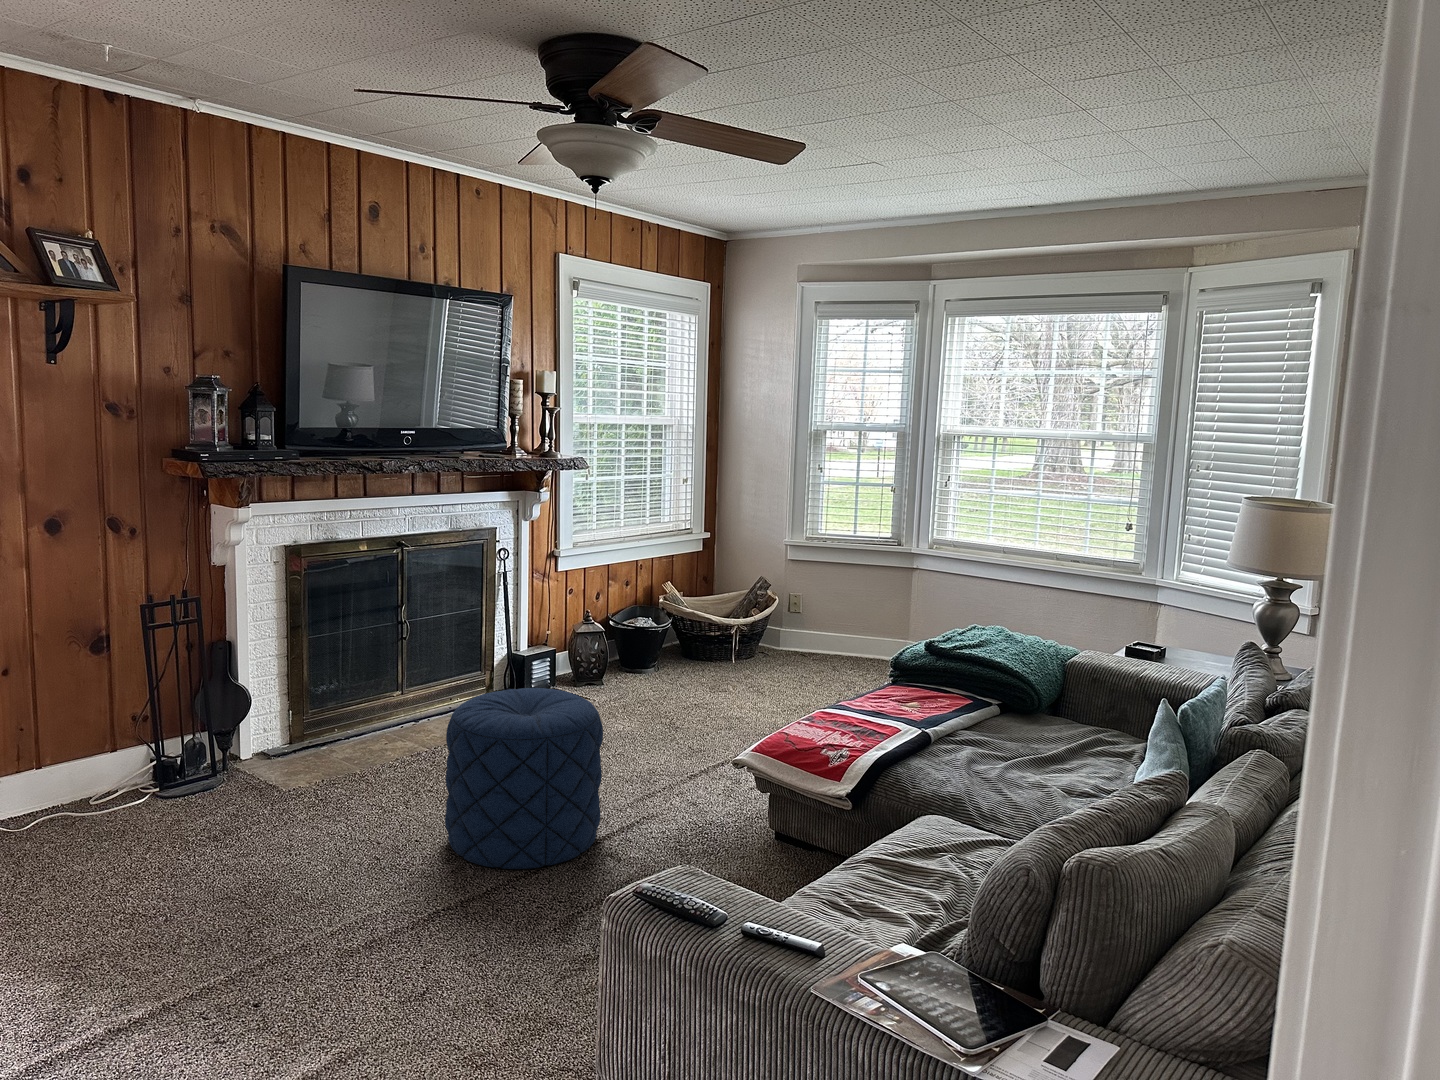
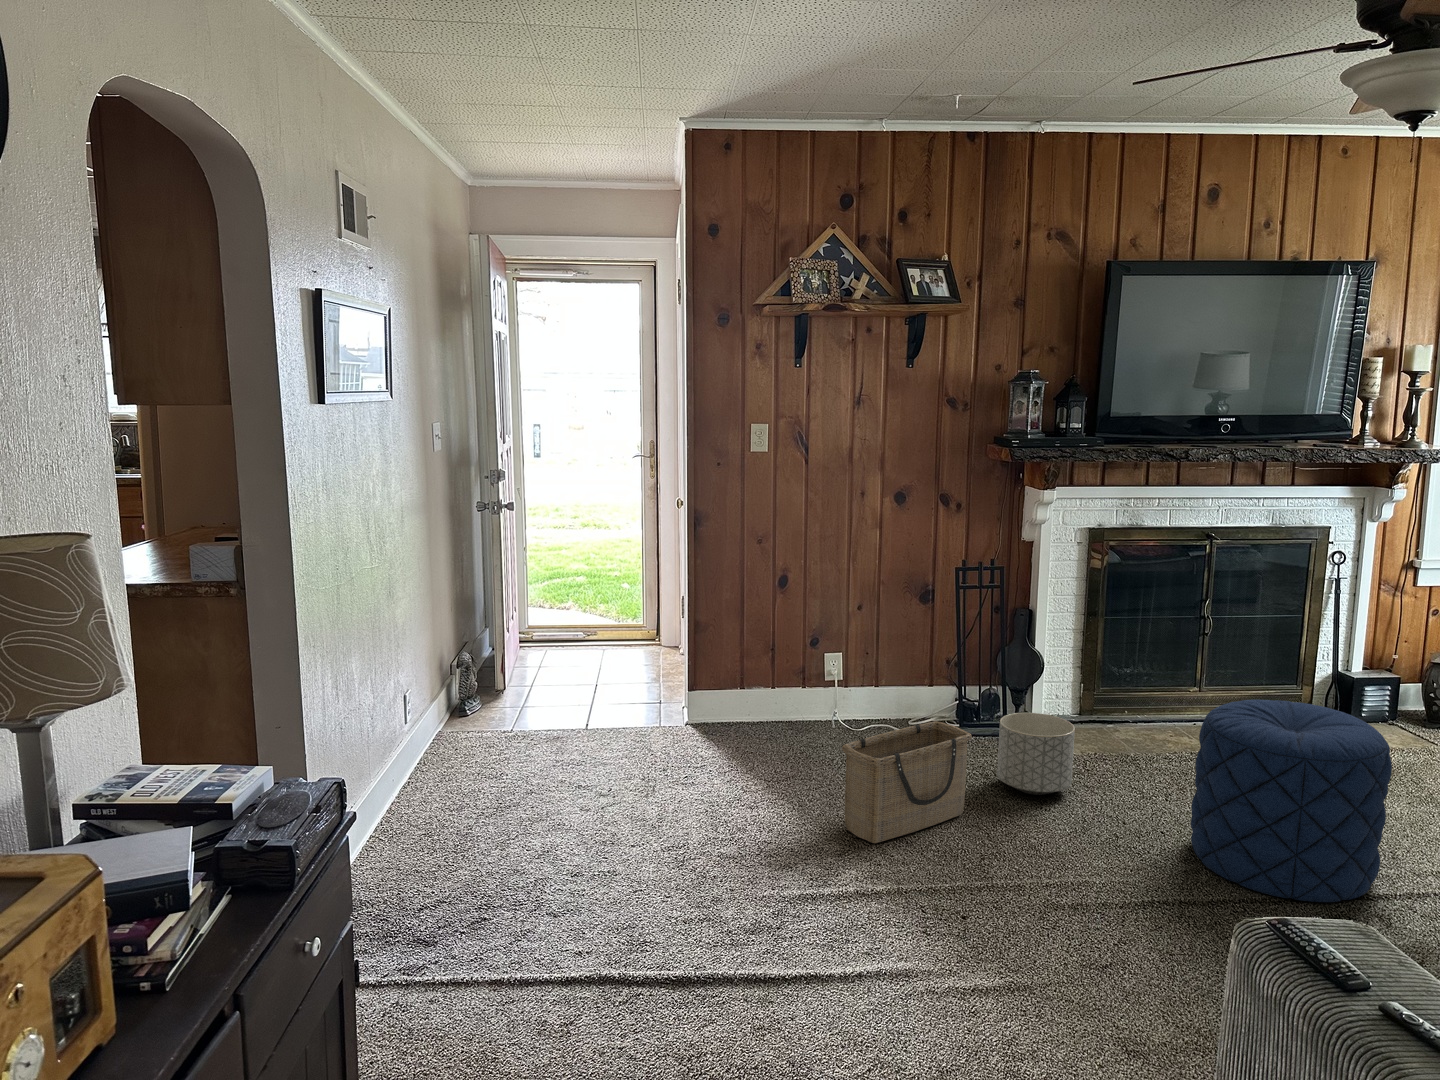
planter: none [230,752,316,843] -> present [997,713,1075,795]
basket: none [47,791,210,961] -> present [842,721,972,843]

